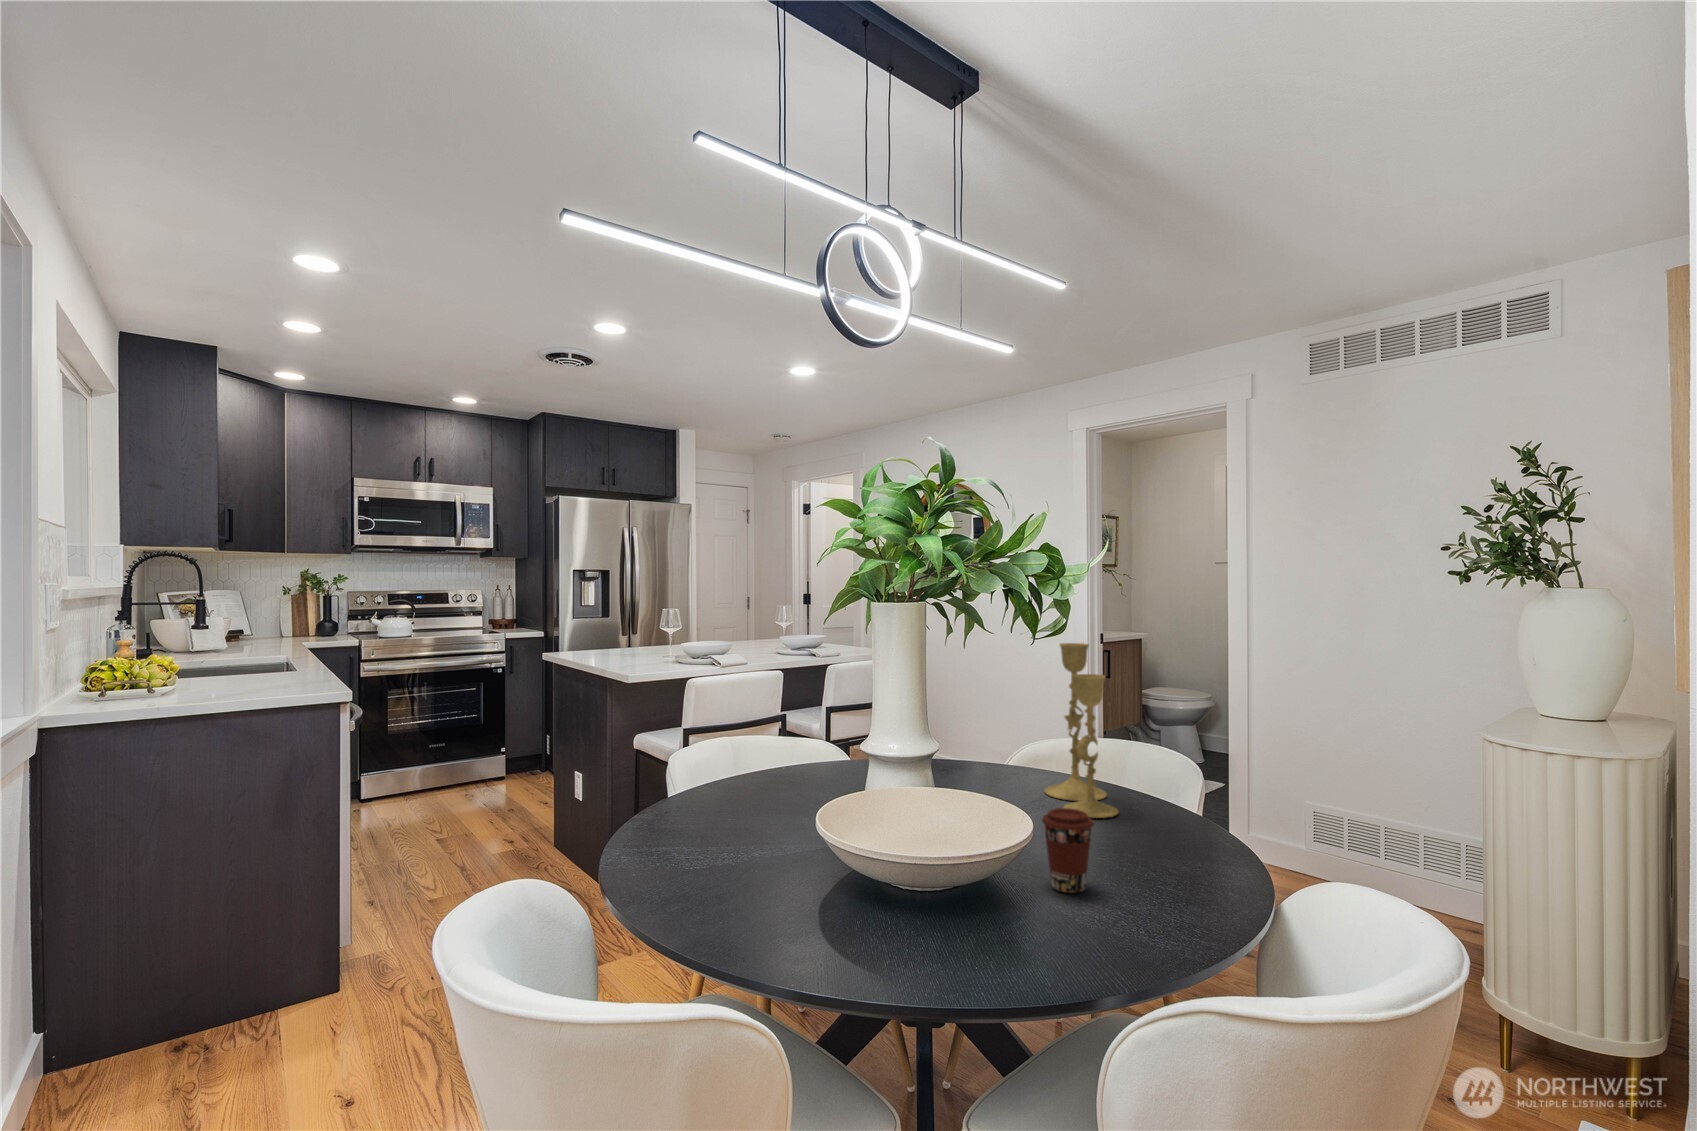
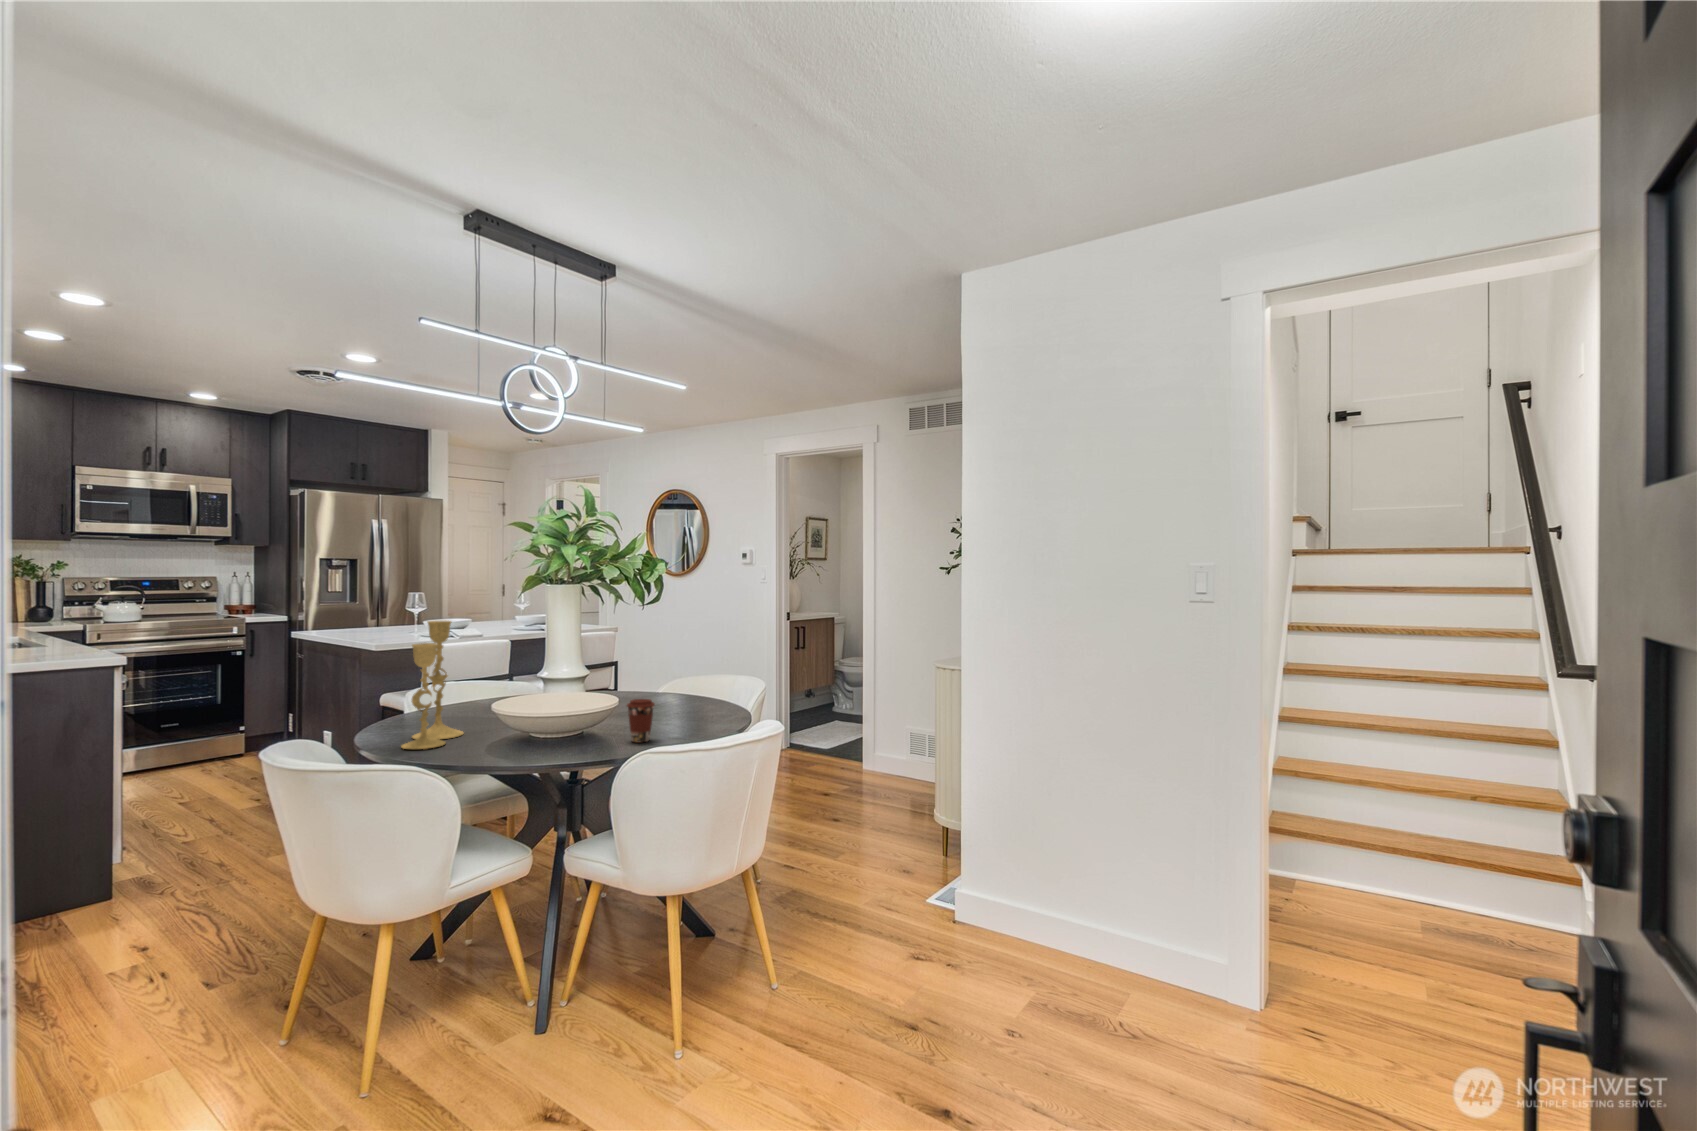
candlestick: present [1045,643,1119,818] -> present [401,621,463,749]

